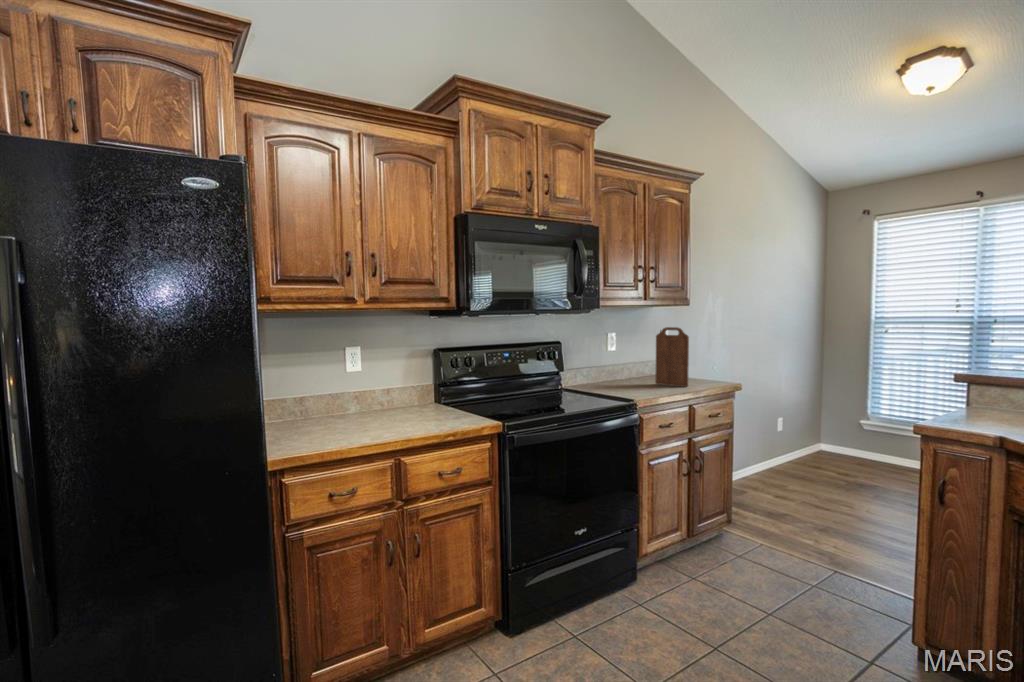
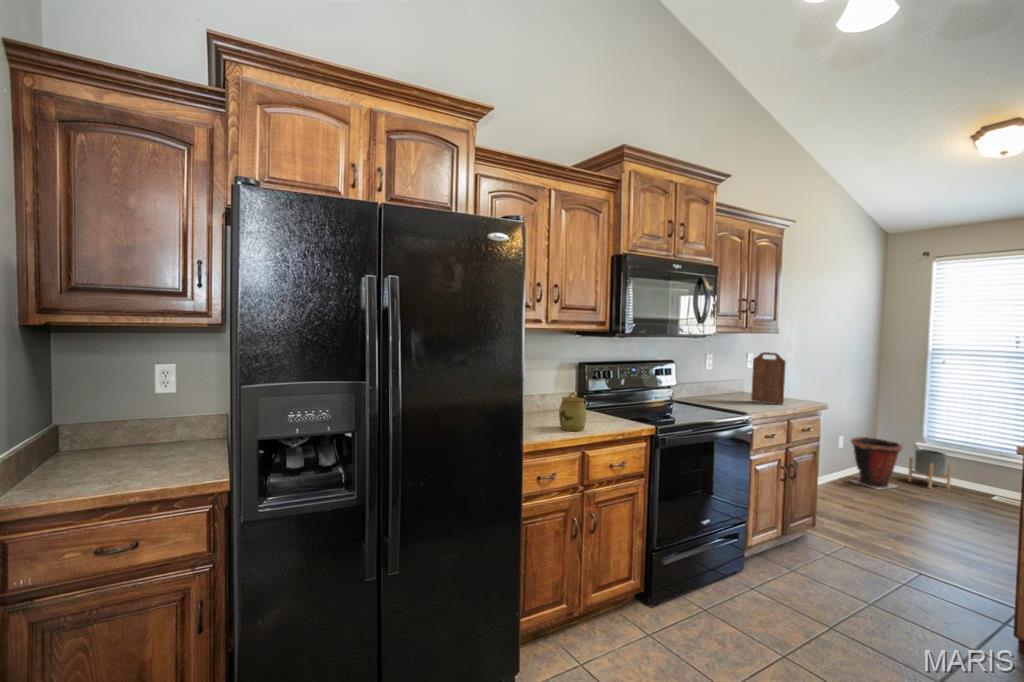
jar: none [375,385,411,433] -> present [559,393,586,431]
waste bin: none [788,416,843,475] -> present [851,437,902,490]
planter: none [852,427,895,470] -> present [908,449,951,489]

